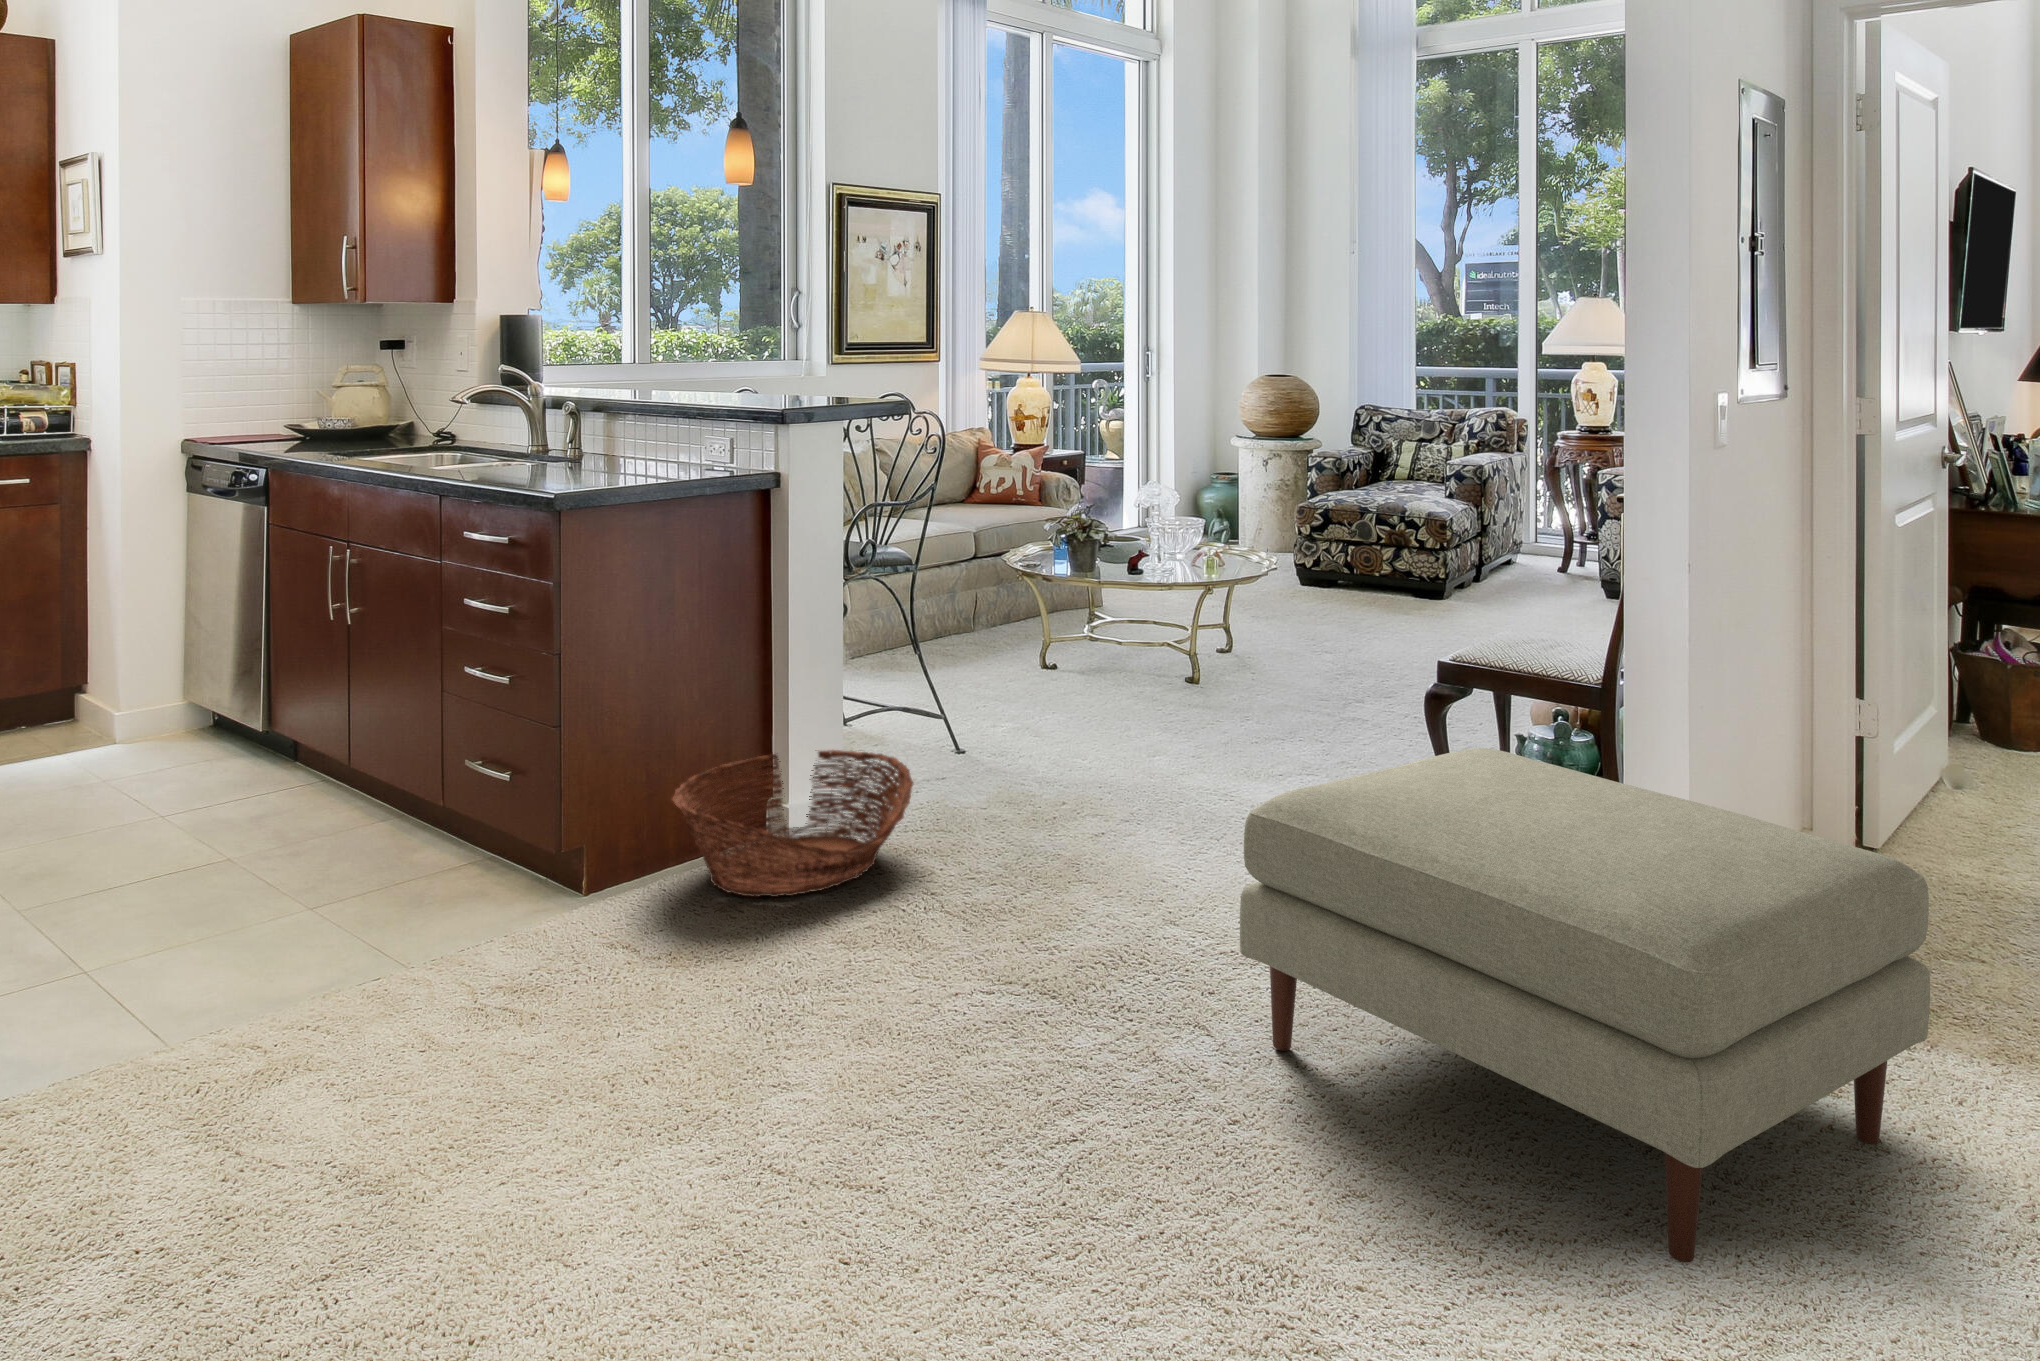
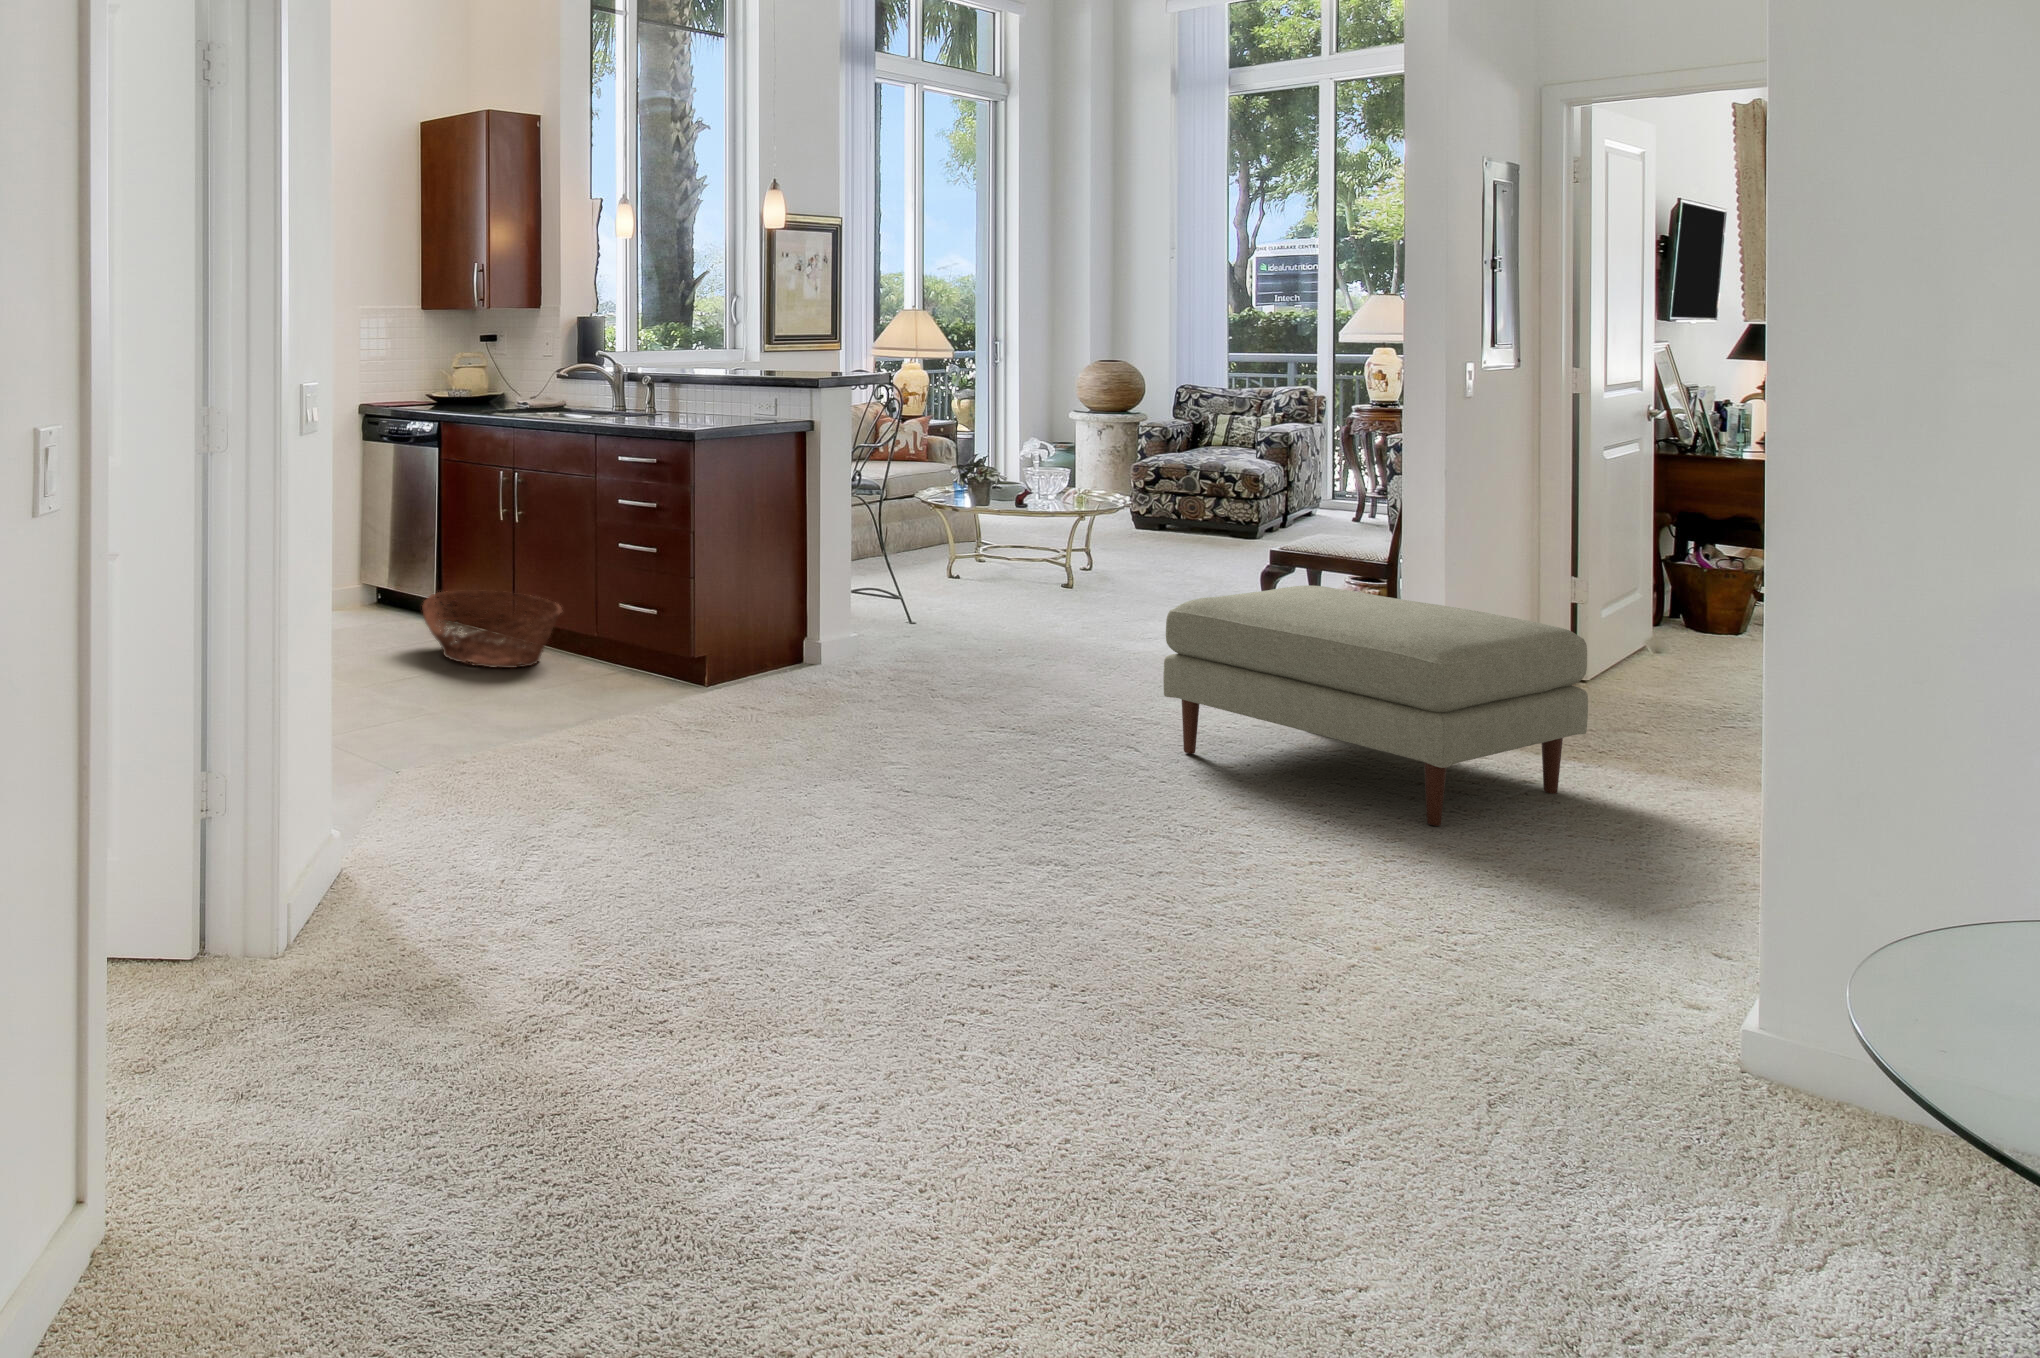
basket: present [672,750,913,897] -> present [422,590,562,668]

